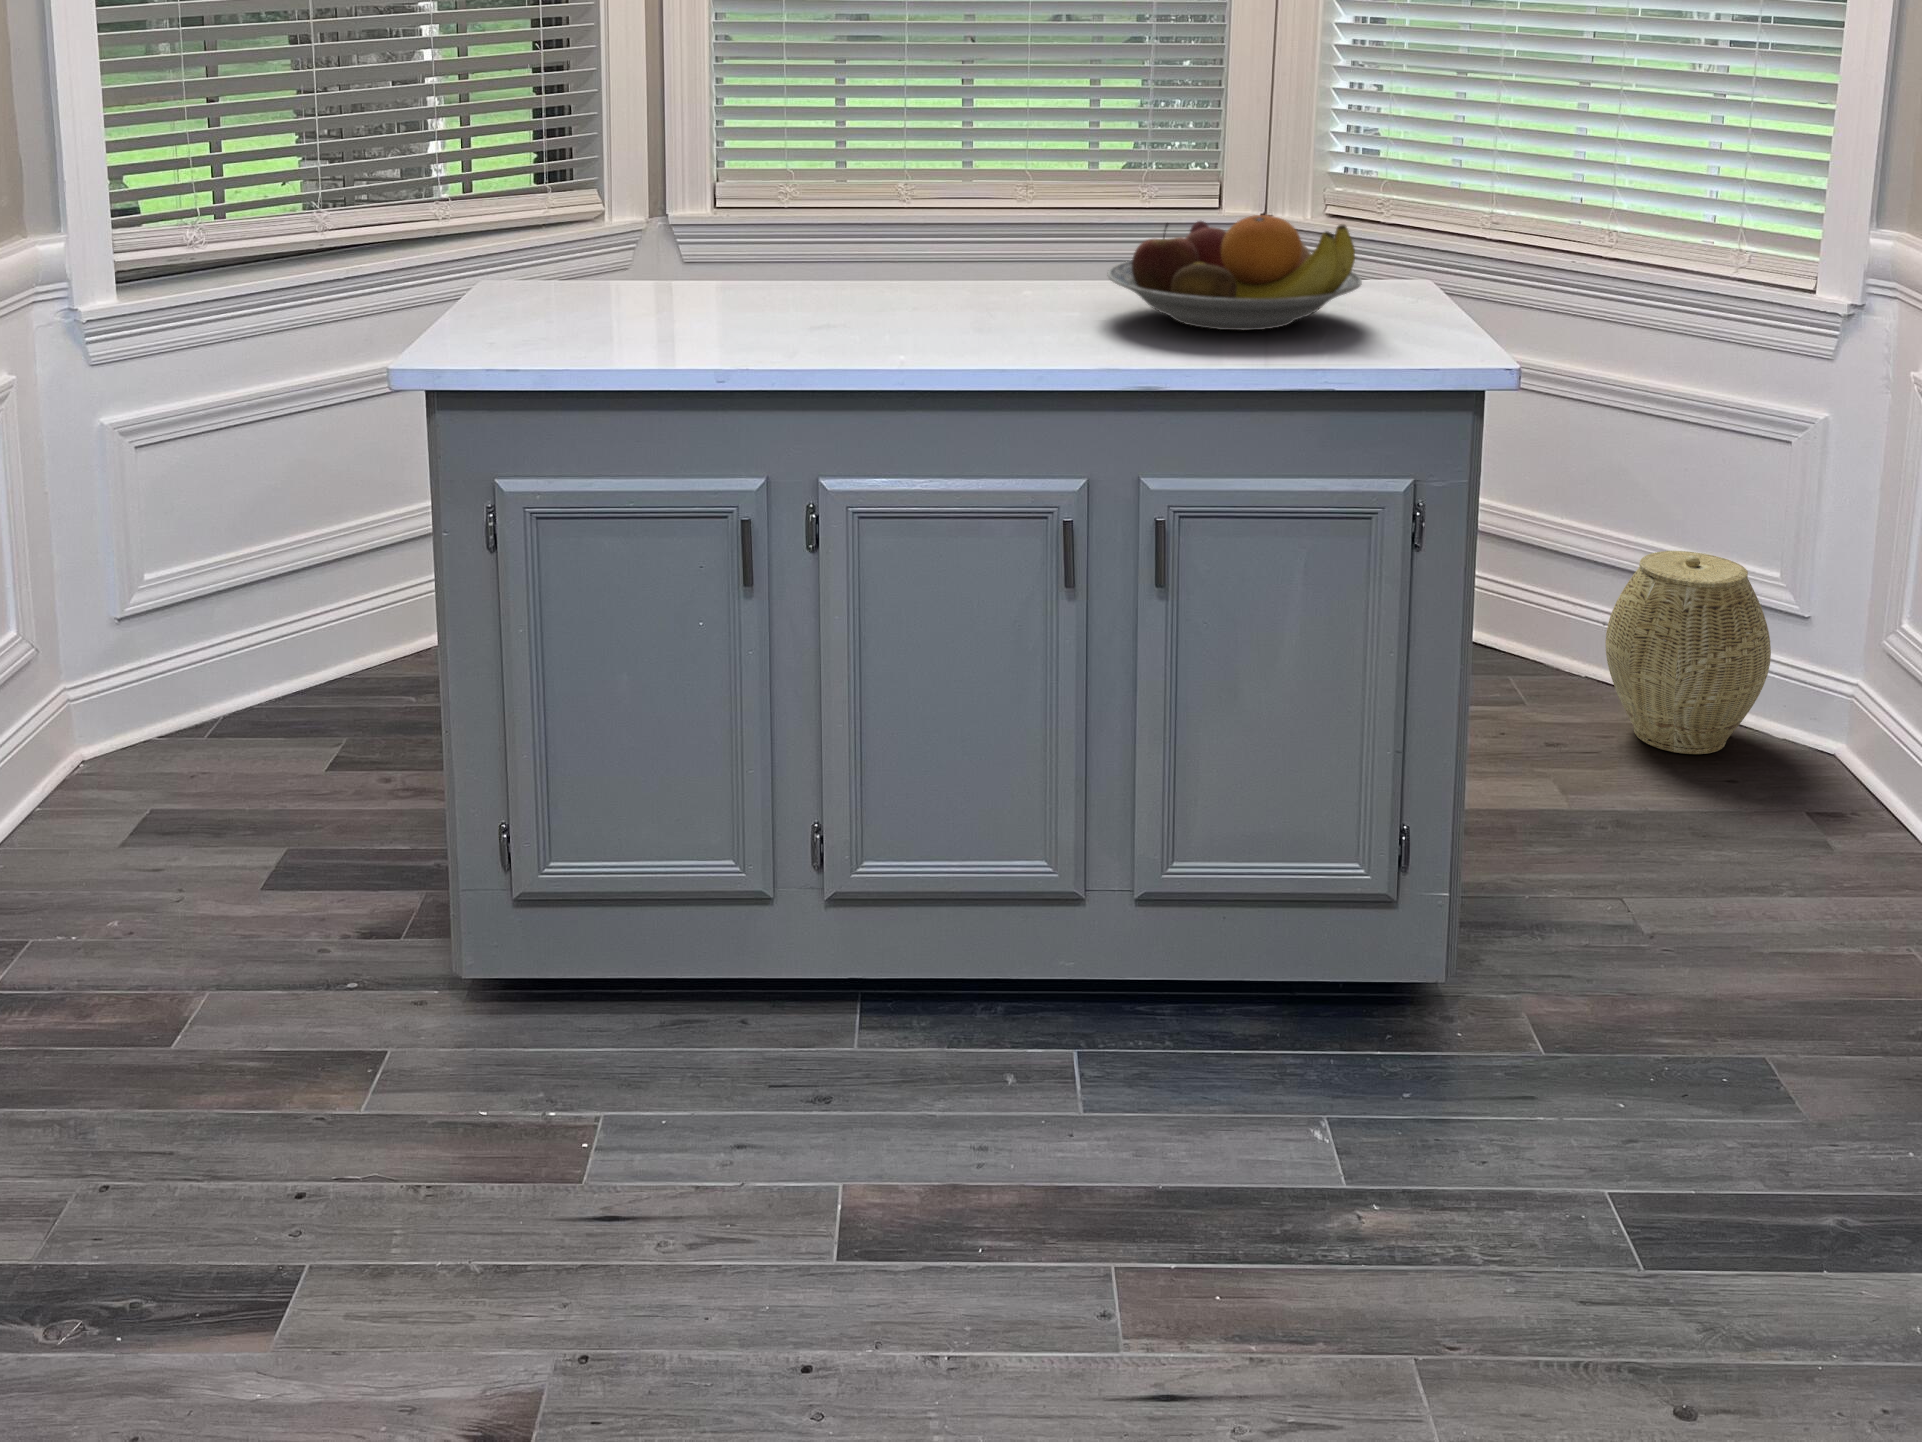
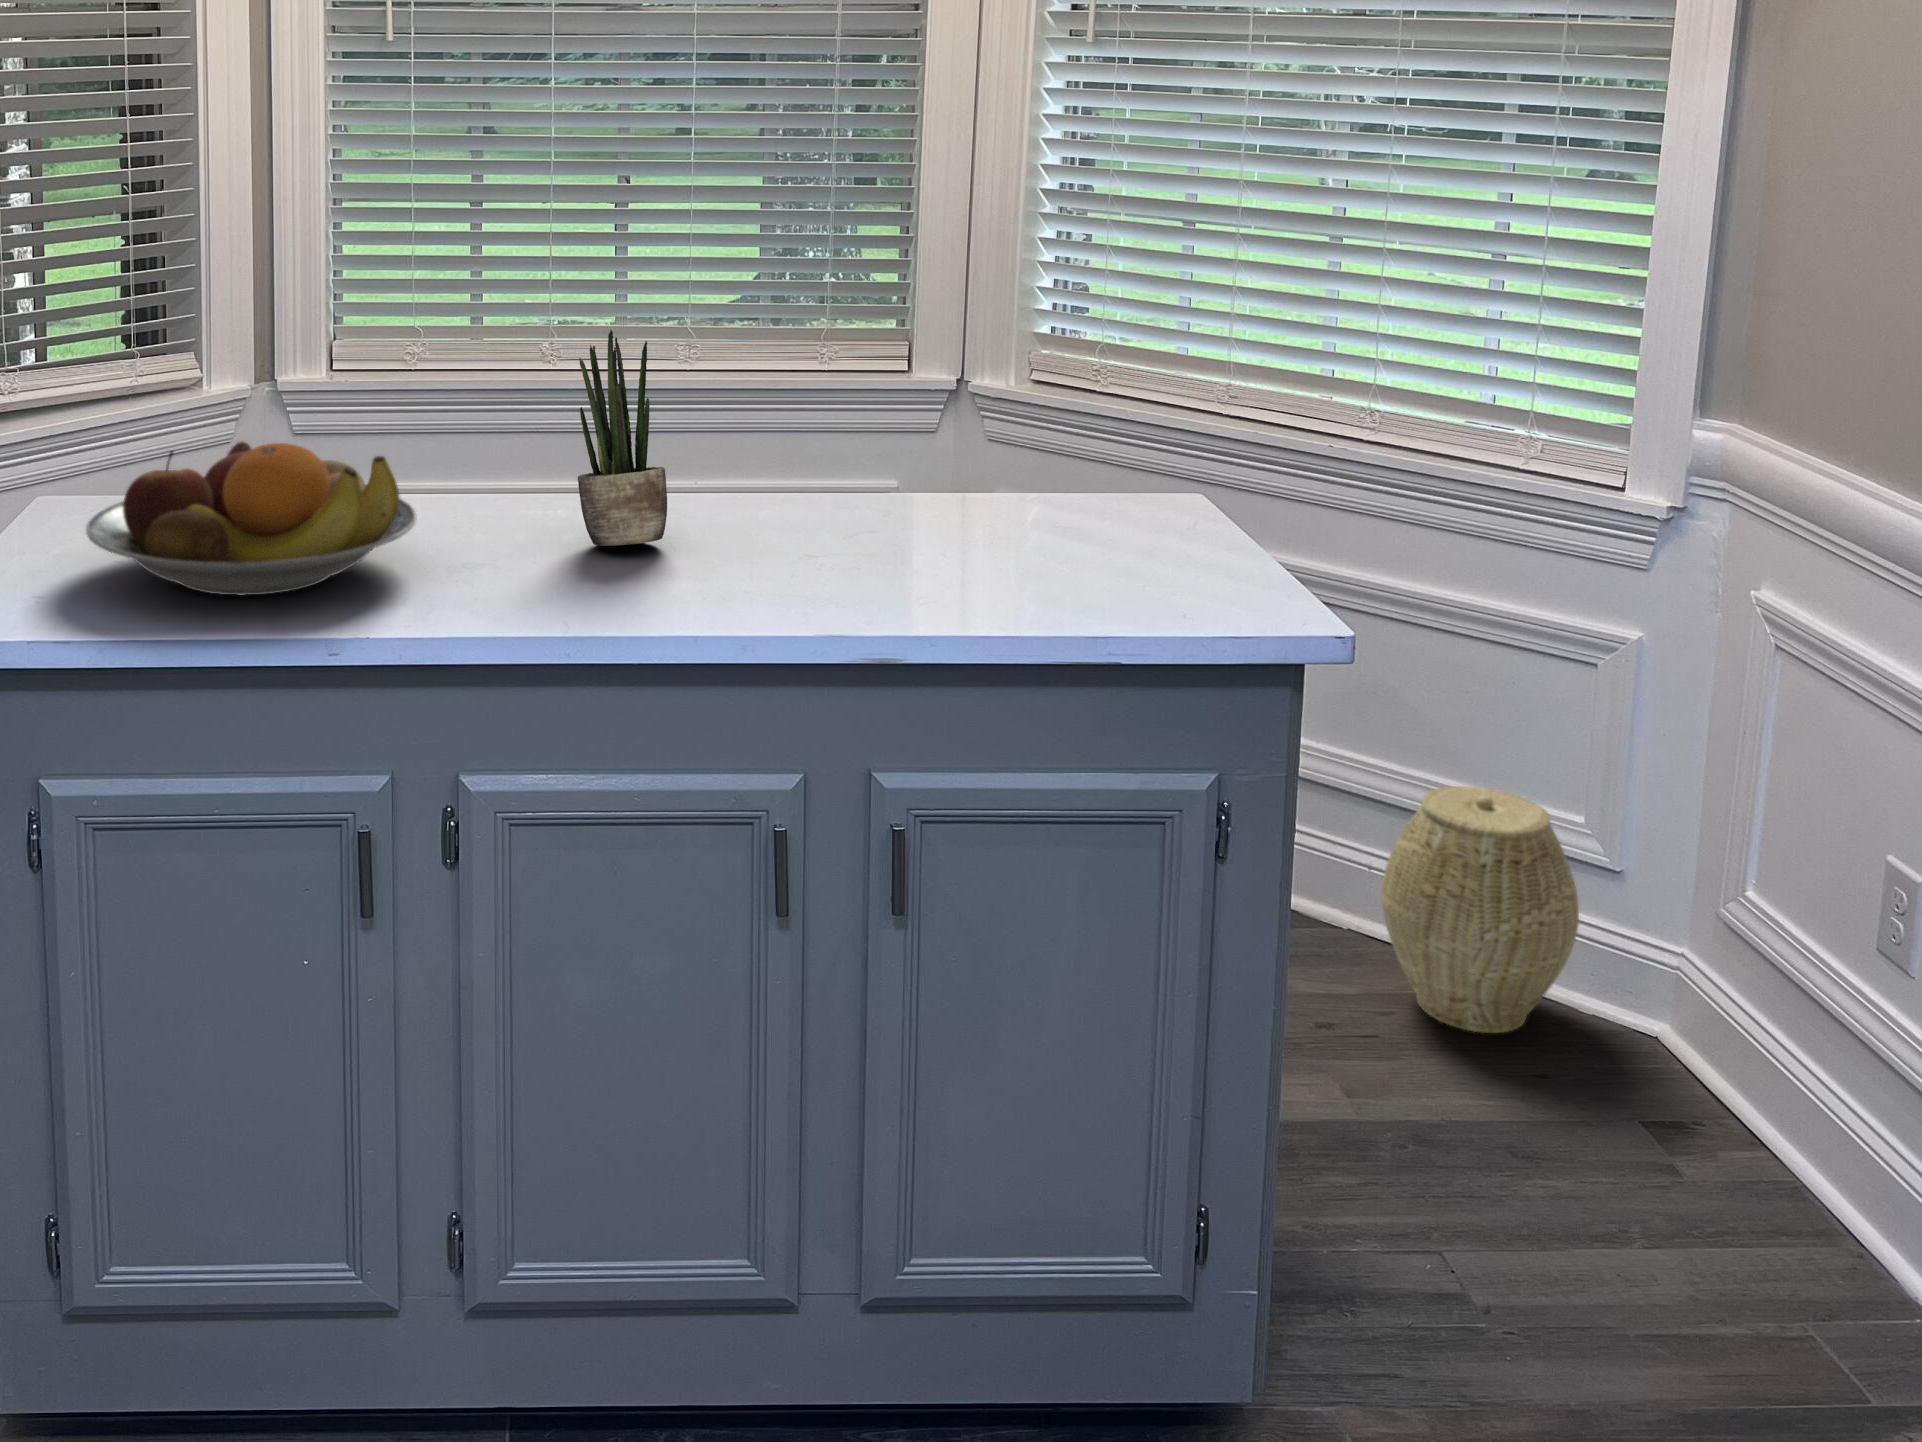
potted plant: none [916,134,988,308] -> present [578,330,667,545]
fruit bowl: present [1108,215,1362,330] -> present [86,442,417,595]

